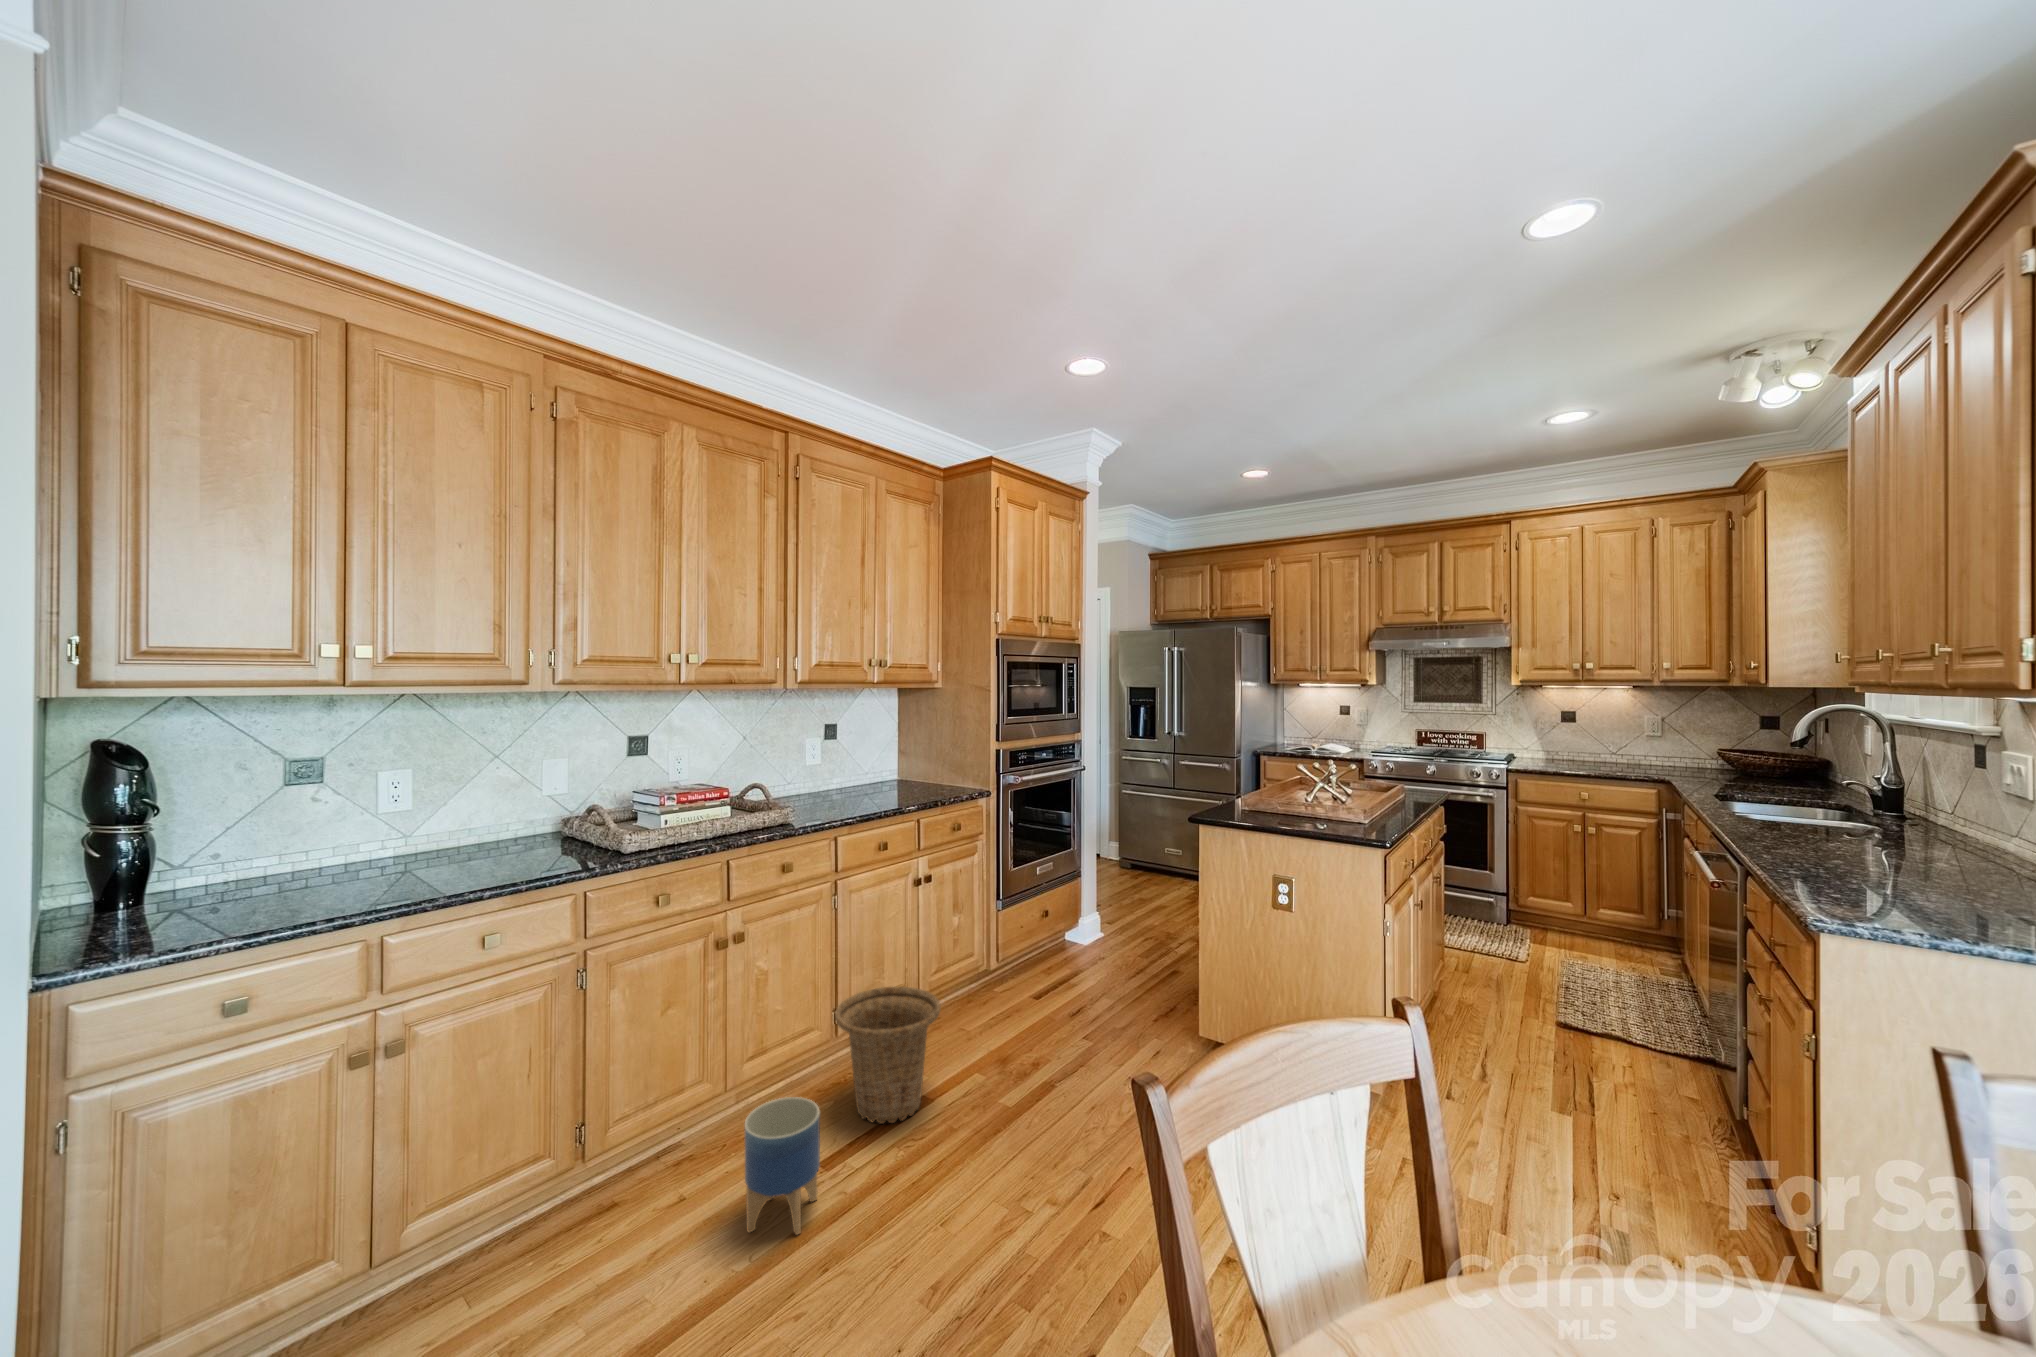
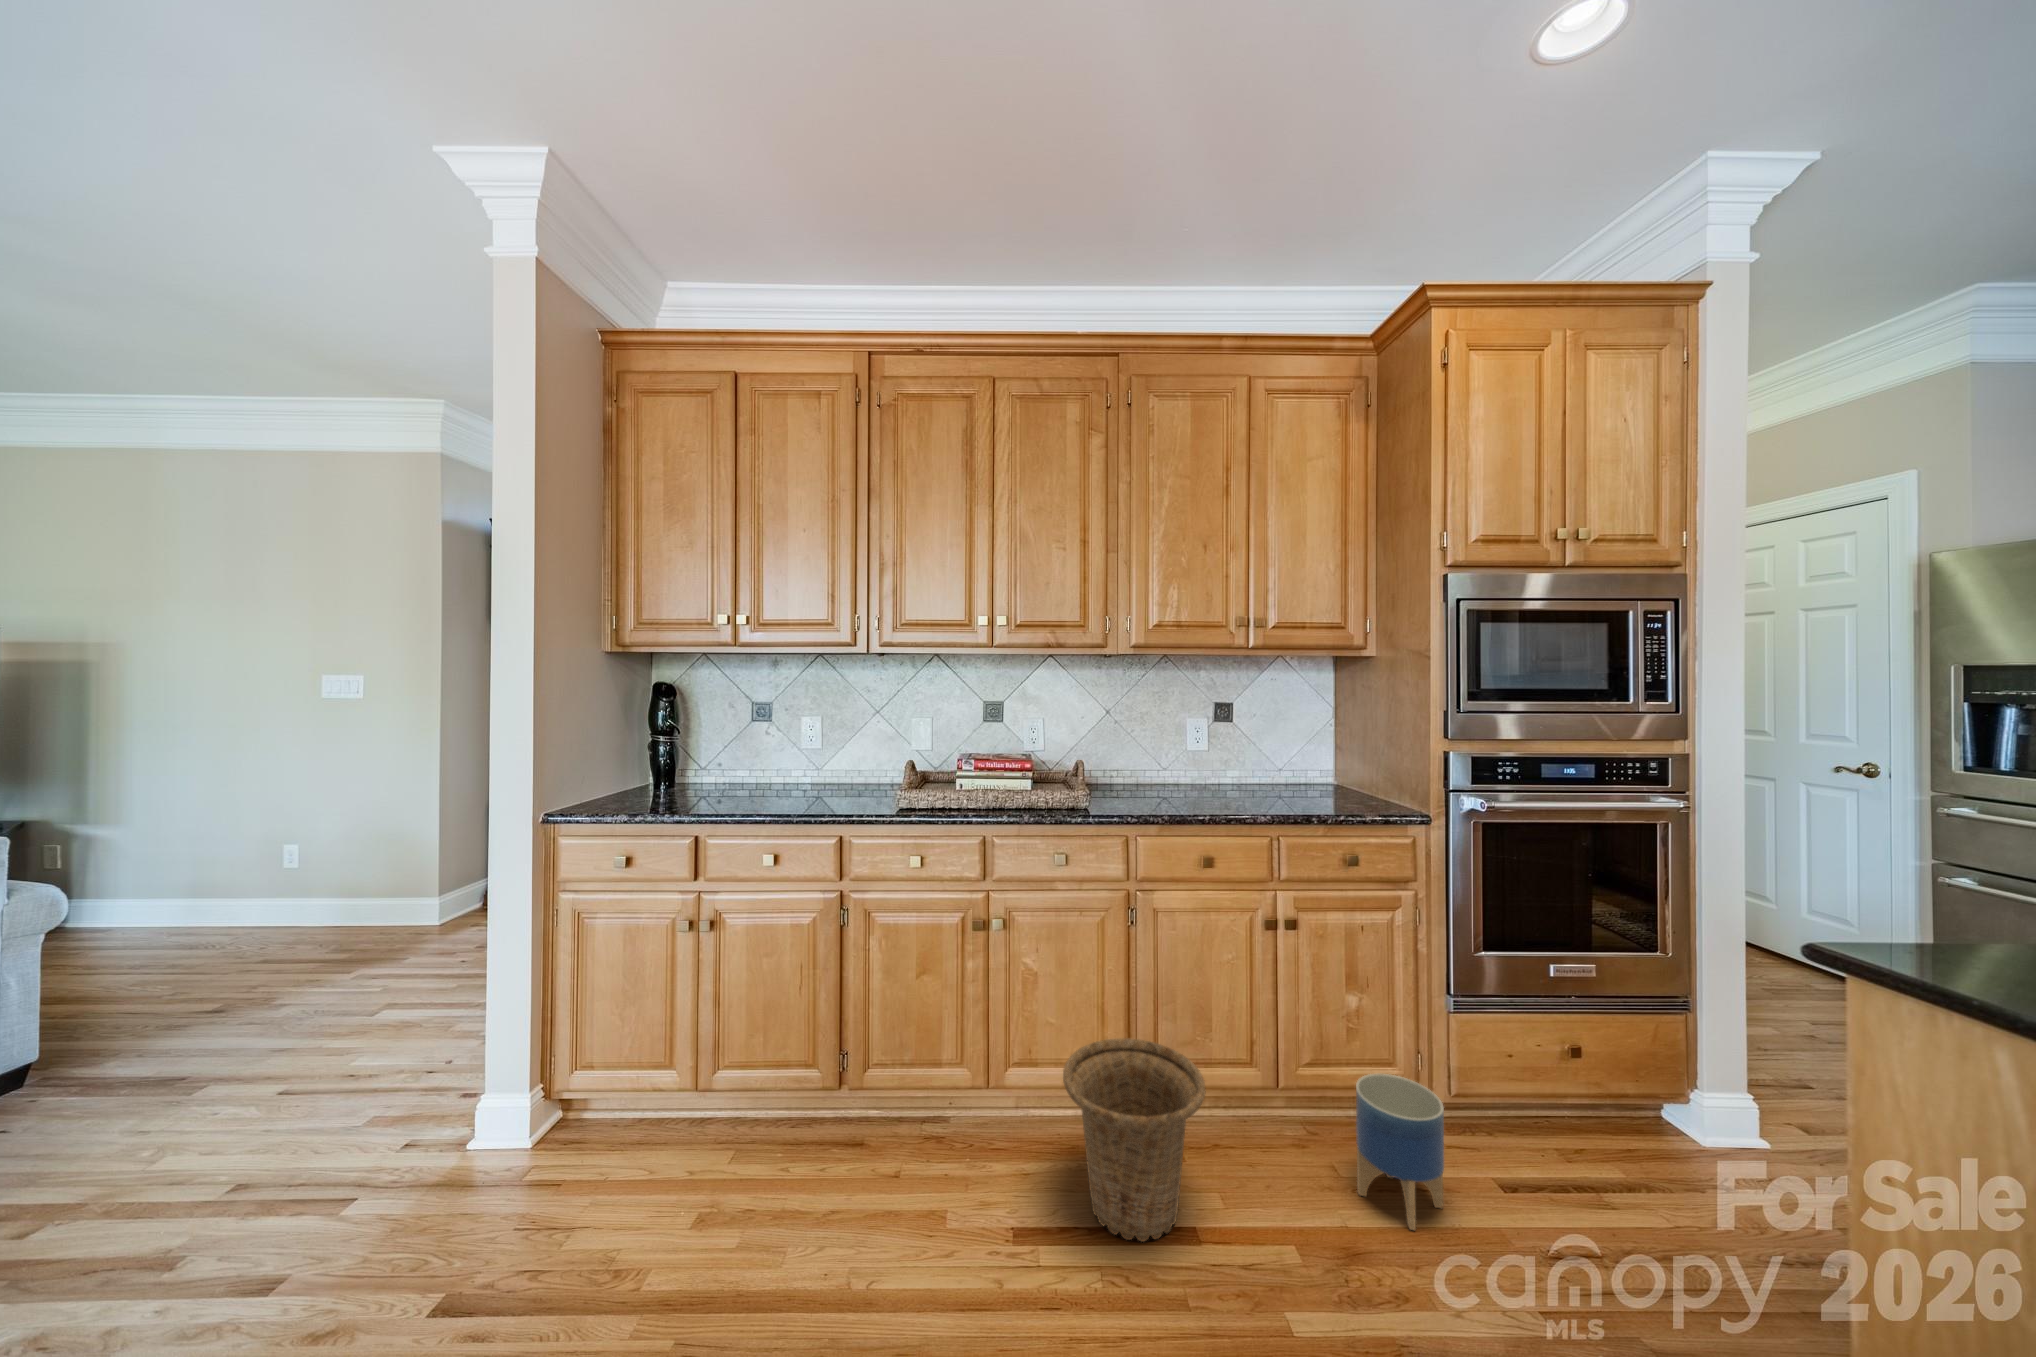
planter: present [745,1097,820,1235] -> present [1356,1074,1444,1230]

